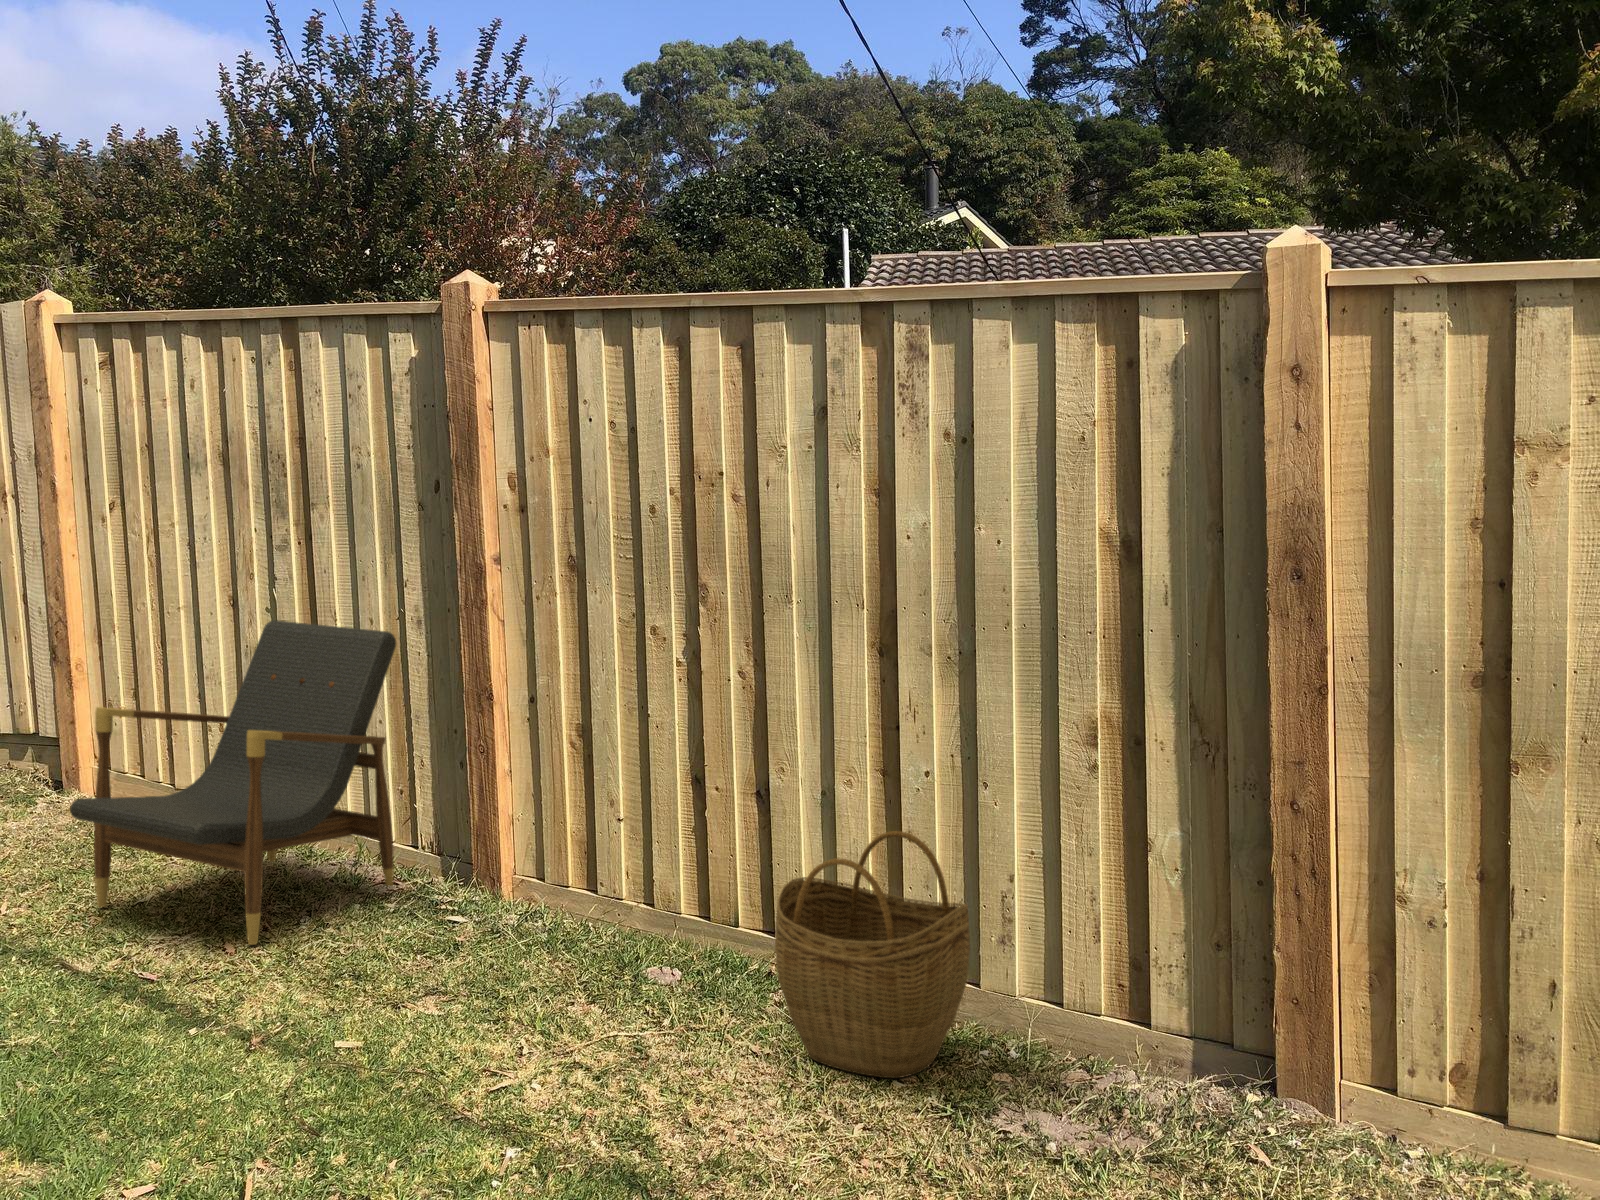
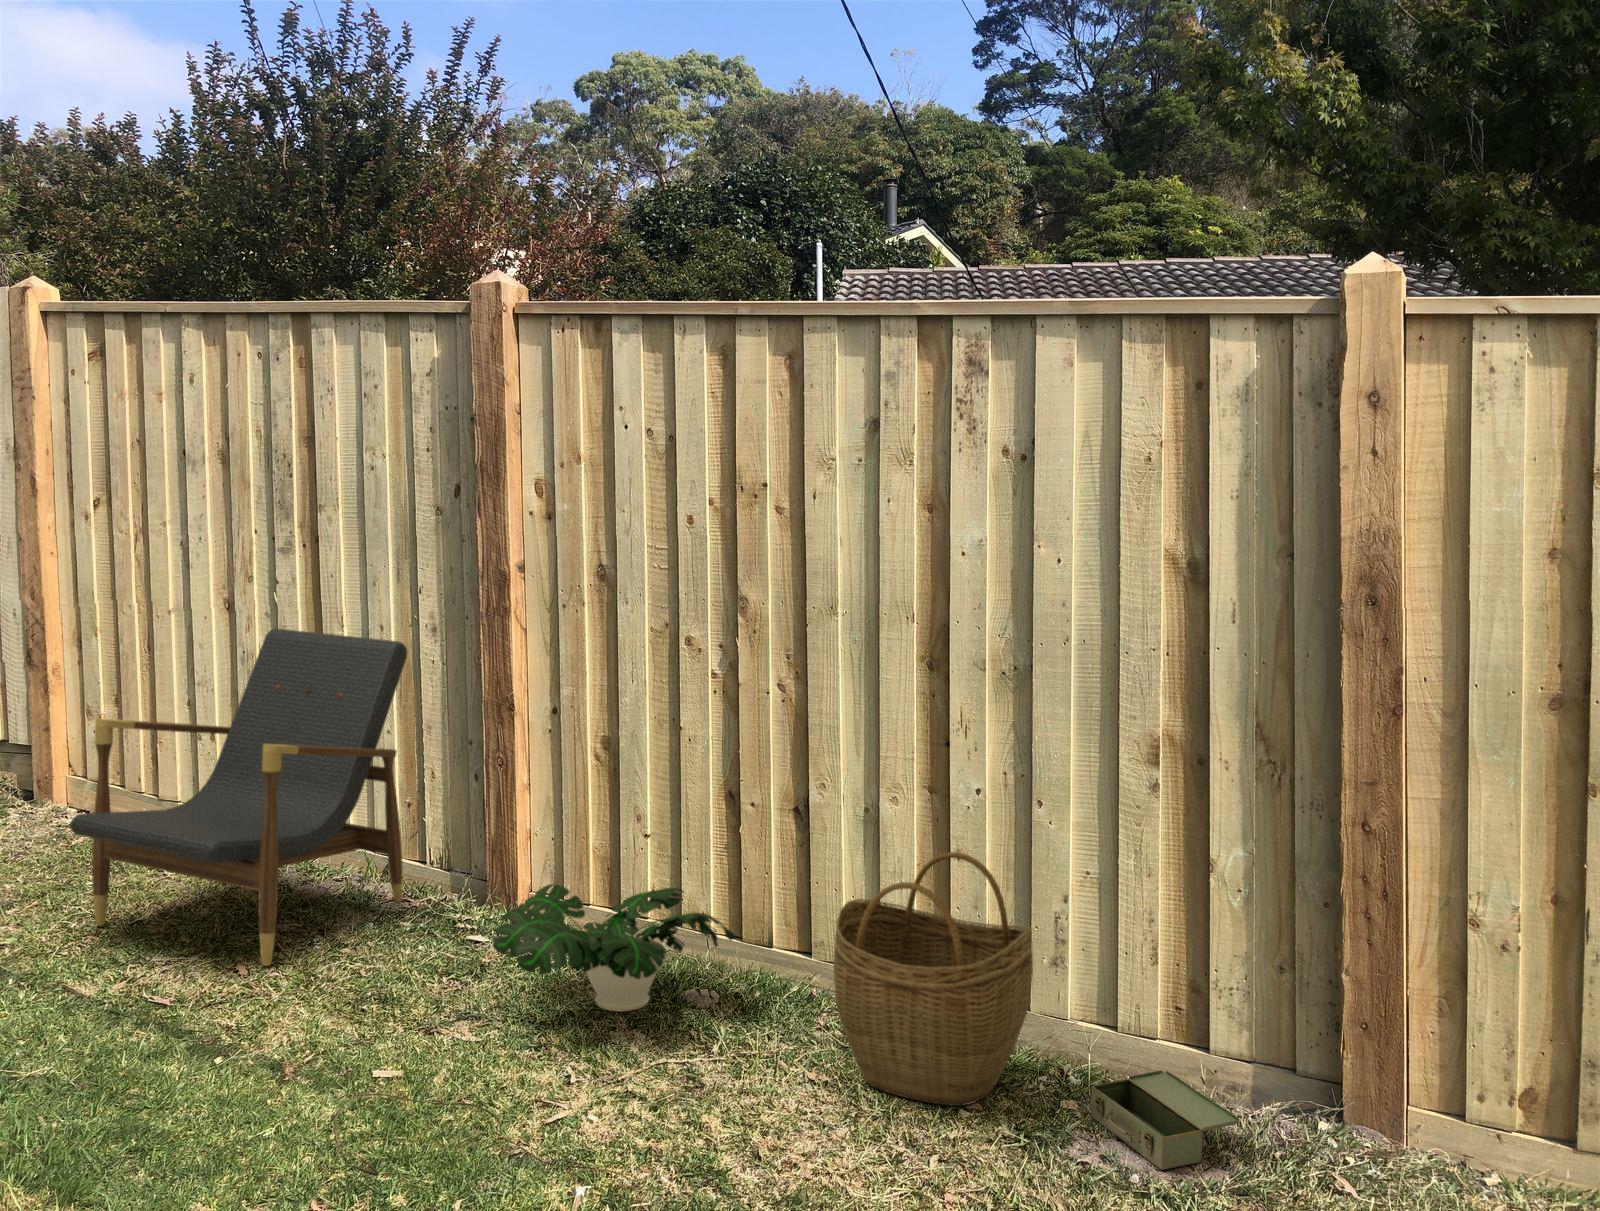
potted plant: none [457,865,696,989] -> present [493,884,736,1011]
toolbox: none [1023,1045,1162,1139] -> present [1091,1070,1240,1170]

